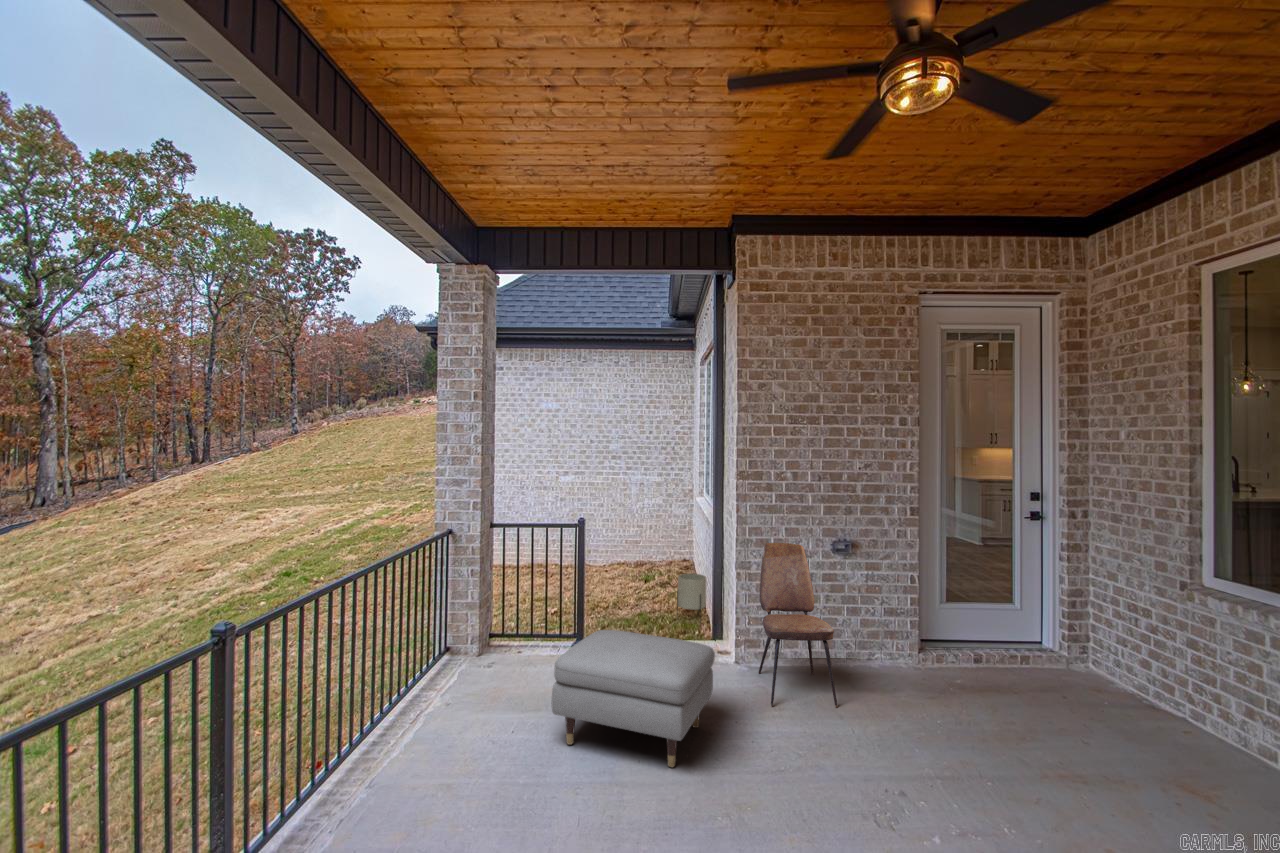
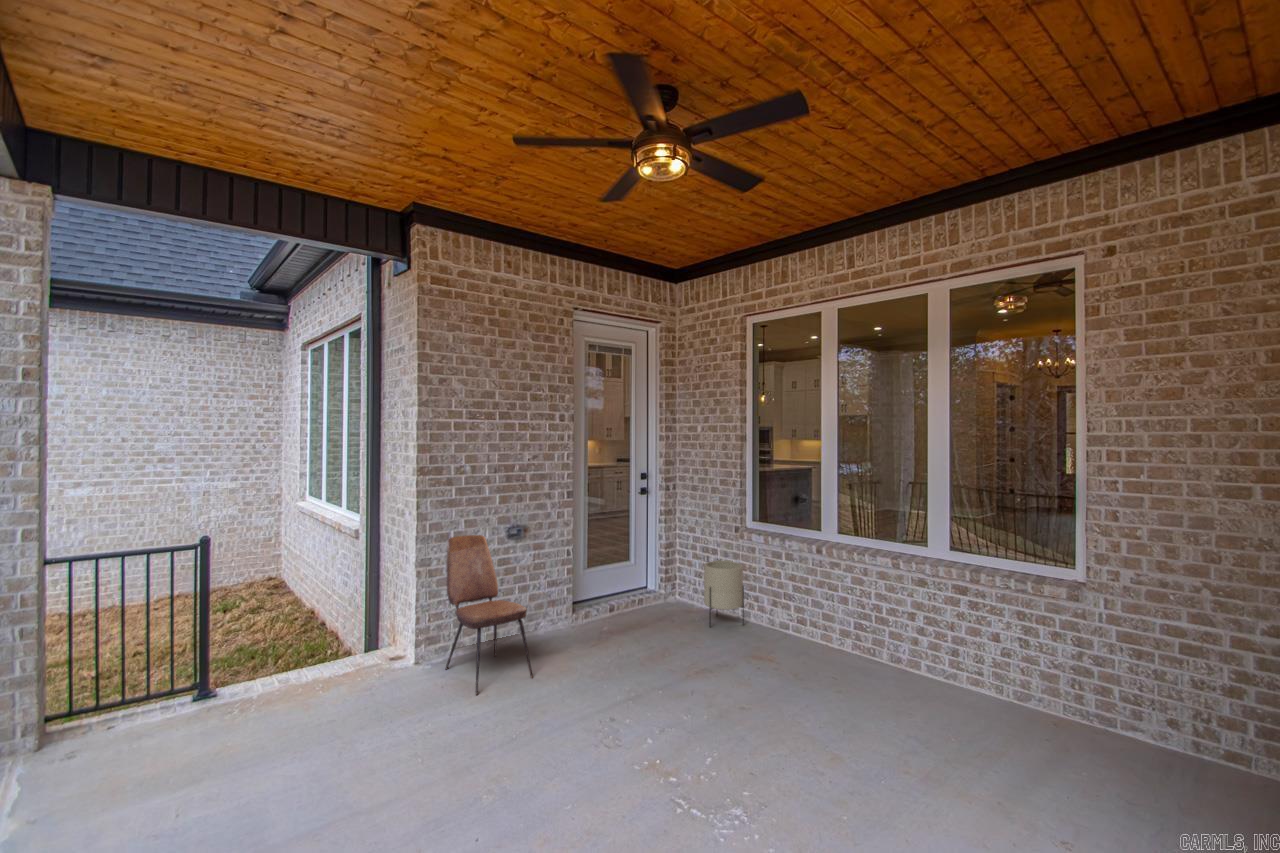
planter: present [677,574,706,613] -> present [704,561,744,626]
ottoman: present [552,630,715,767] -> none [244,650,436,814]

